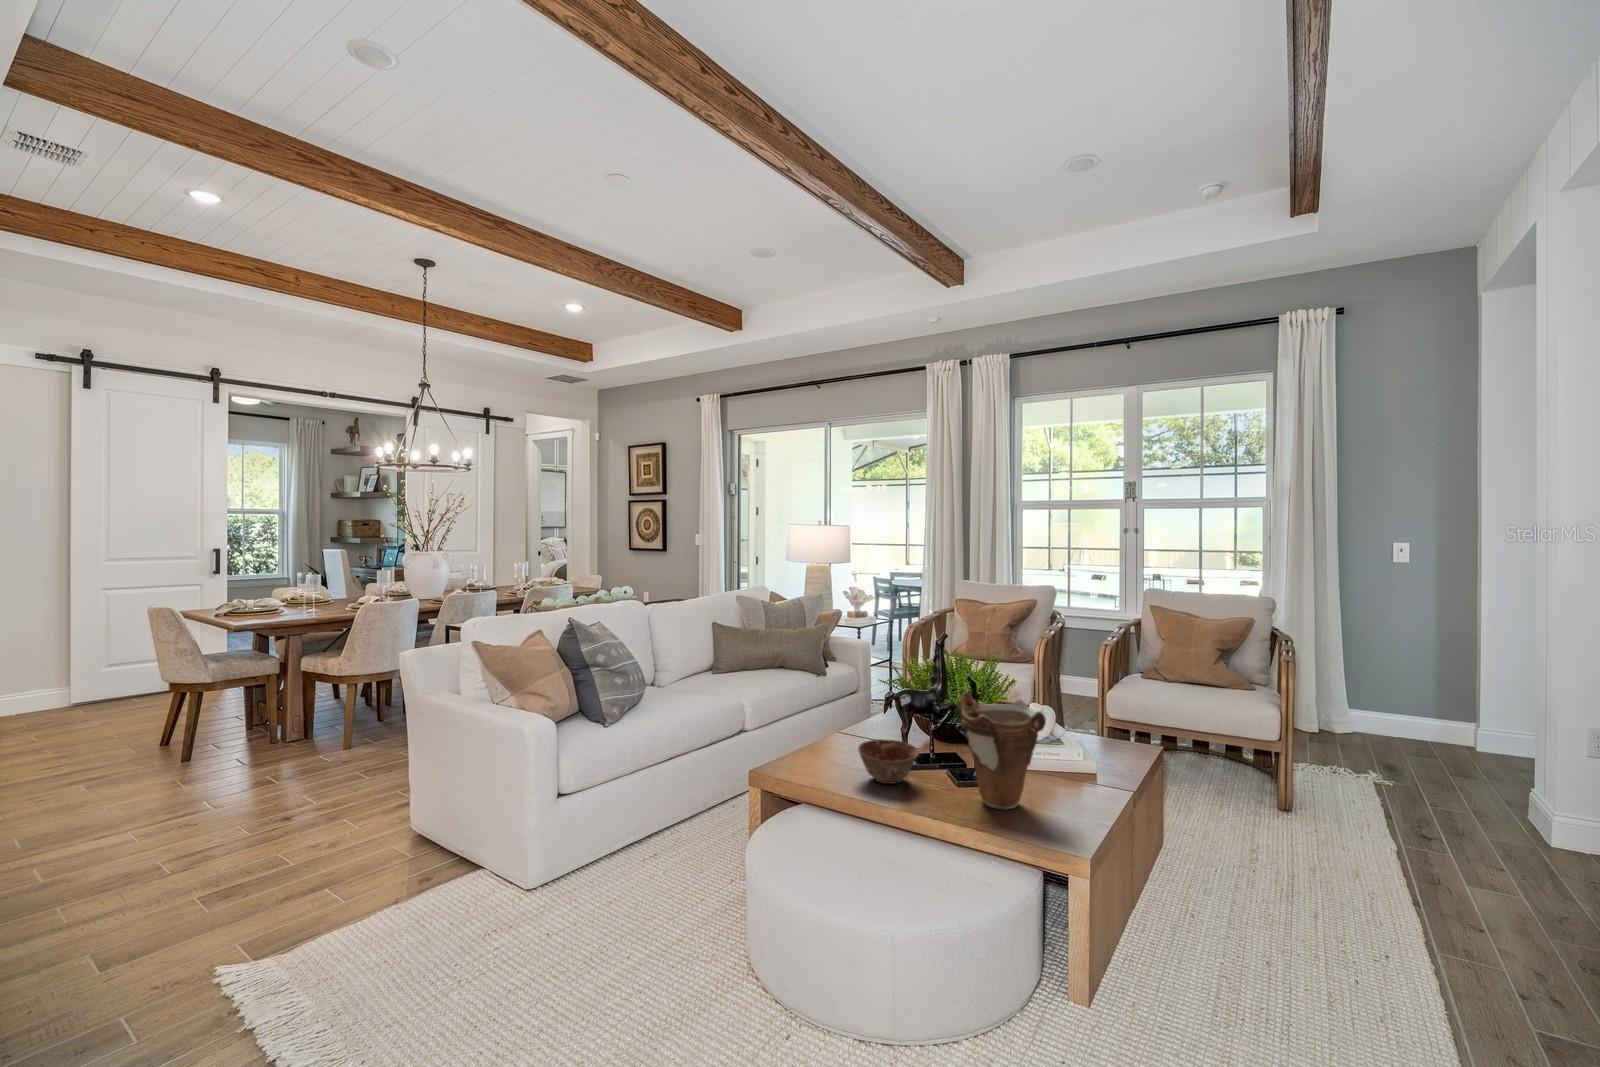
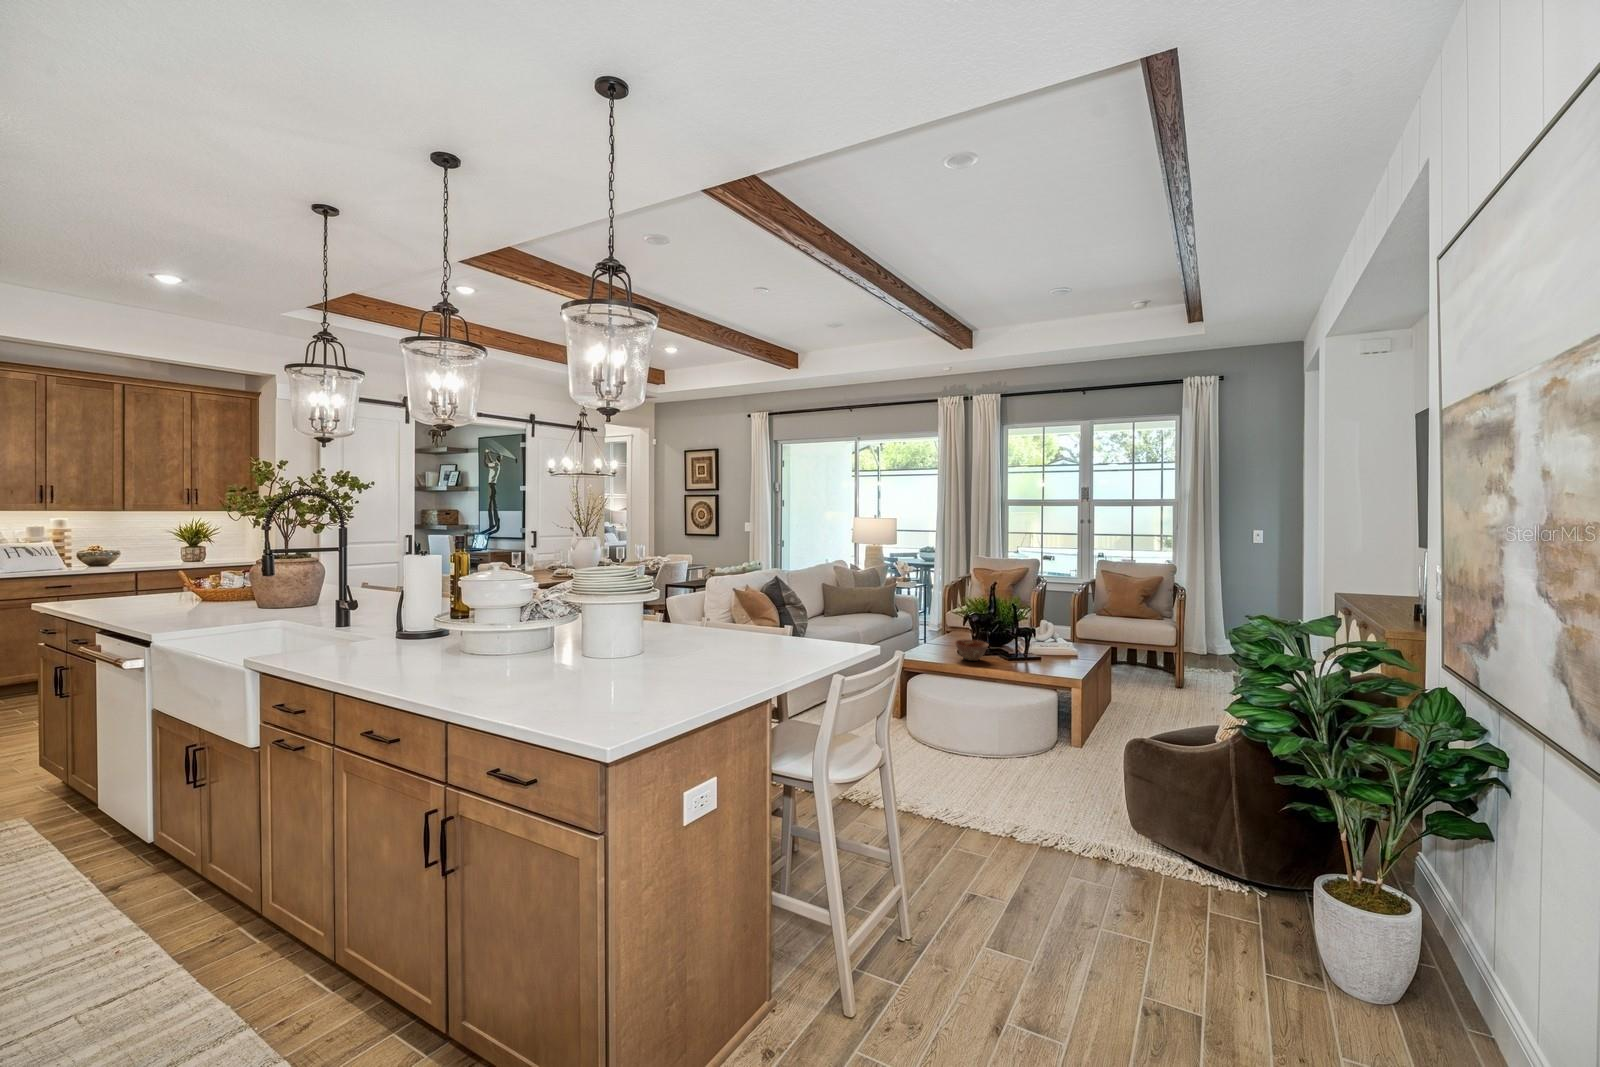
vase: present [957,692,1046,809] -> none [1011,610,1060,668]

